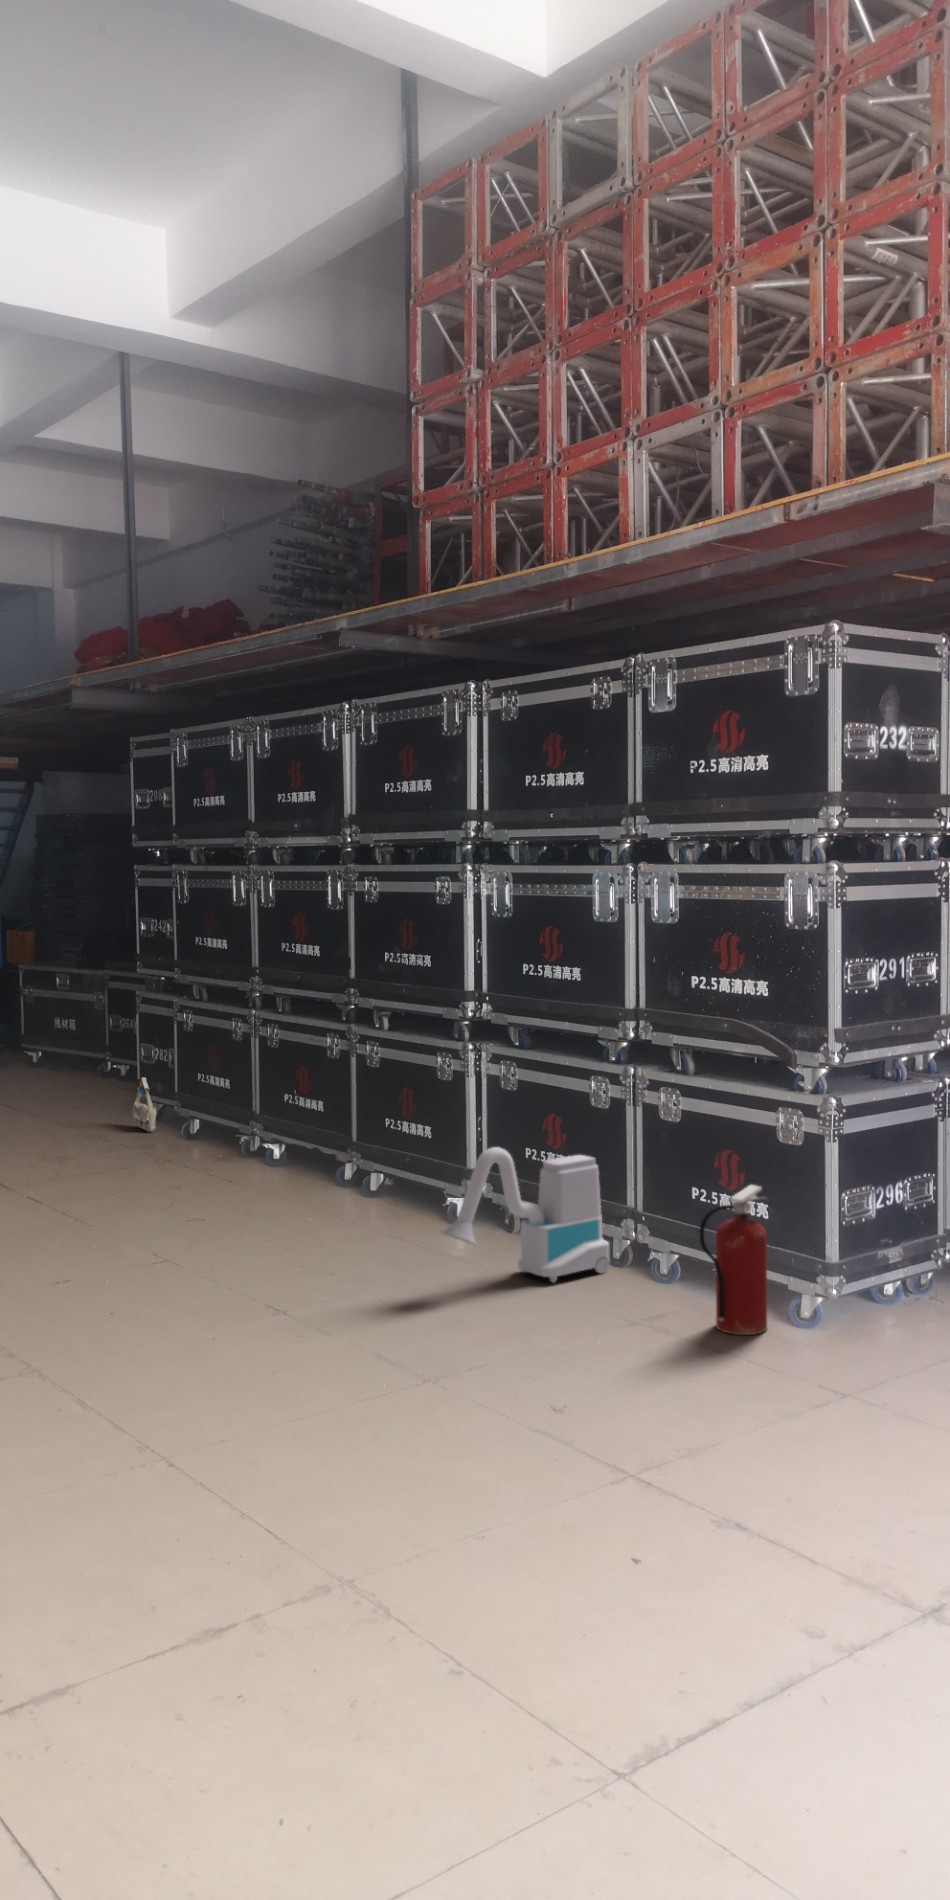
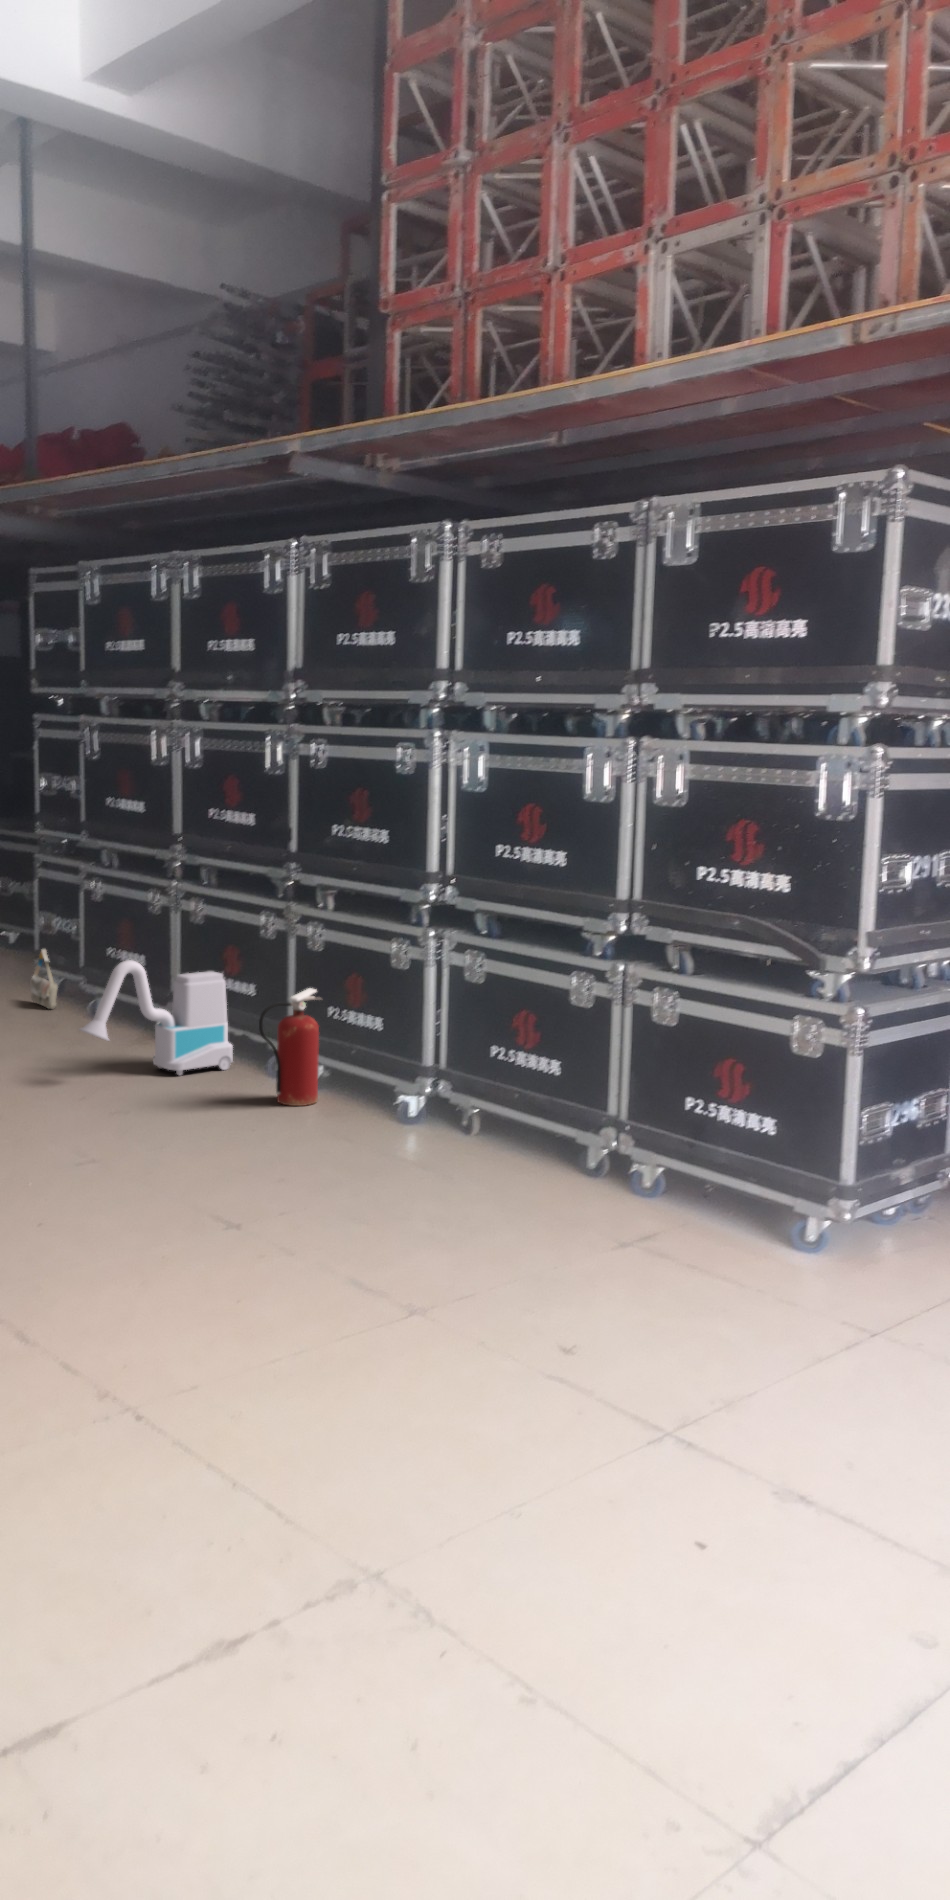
vacuum cleaner: present [441,1147,609,1282] -> present [79,960,233,1075]
fire extinguisher: present [700,1185,767,1335] -> present [259,988,321,1106]

